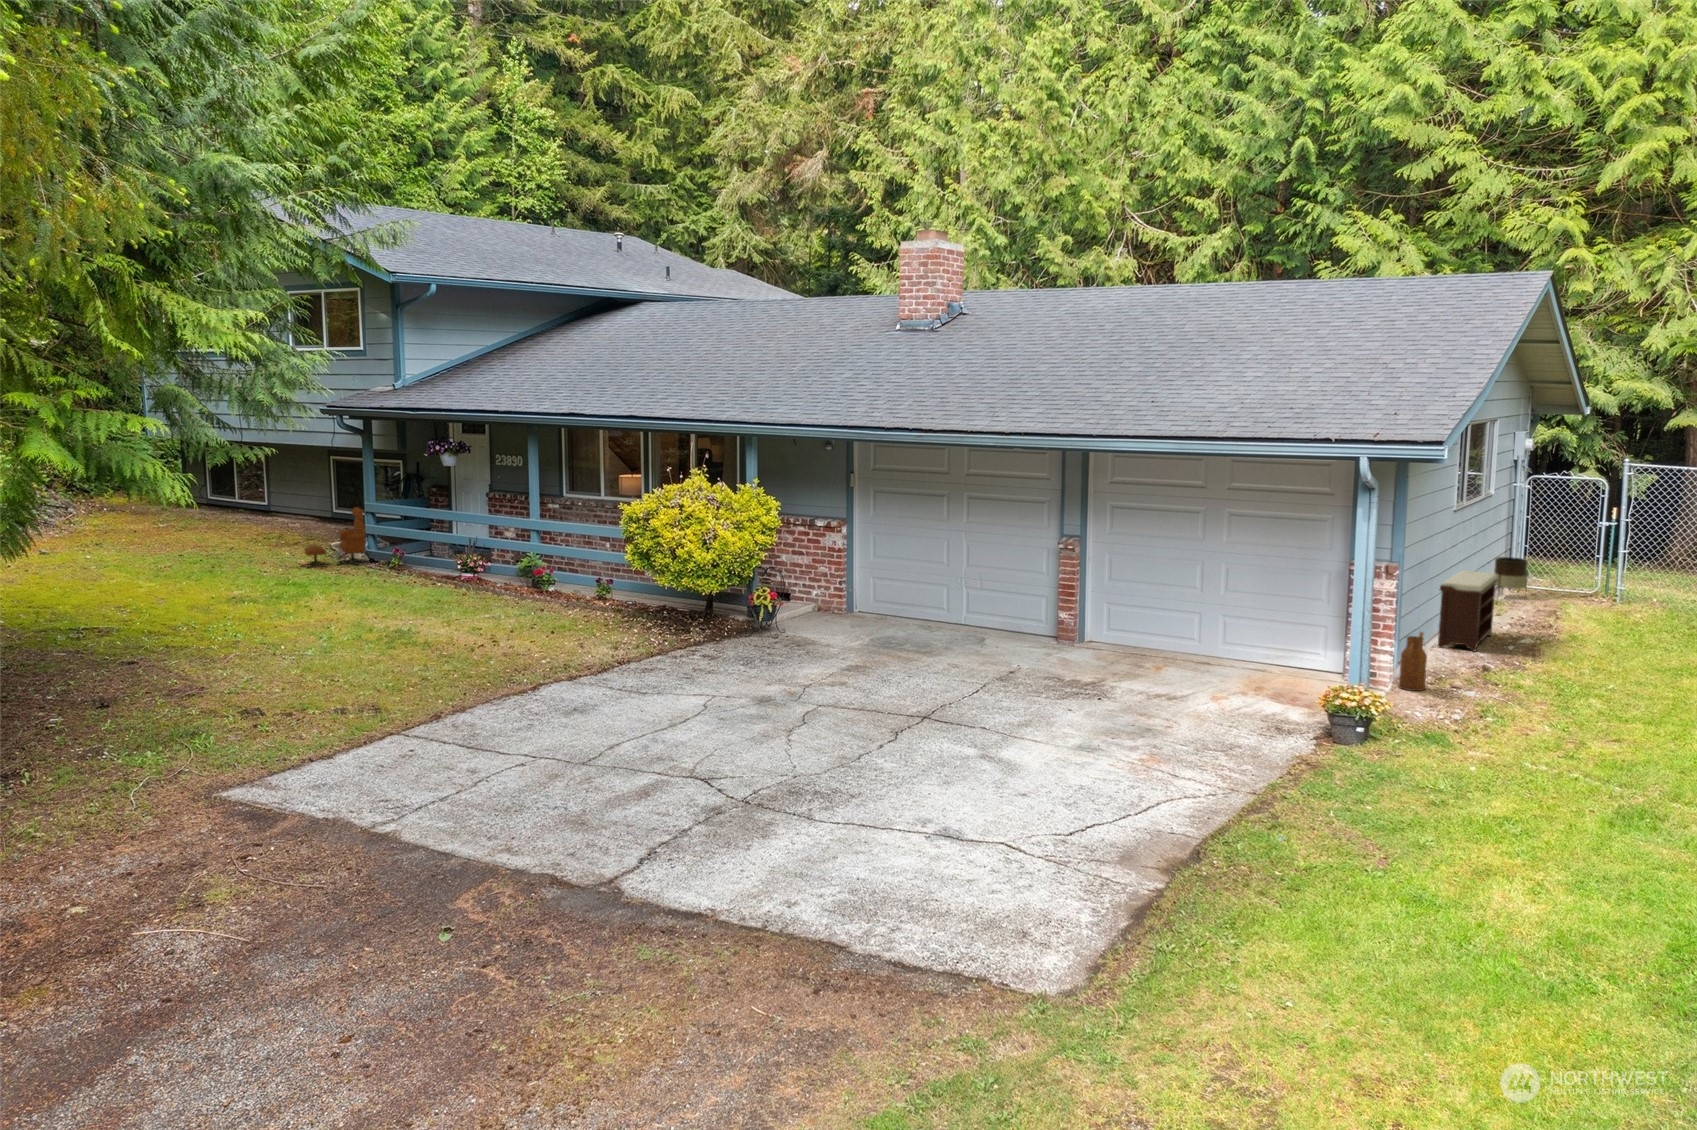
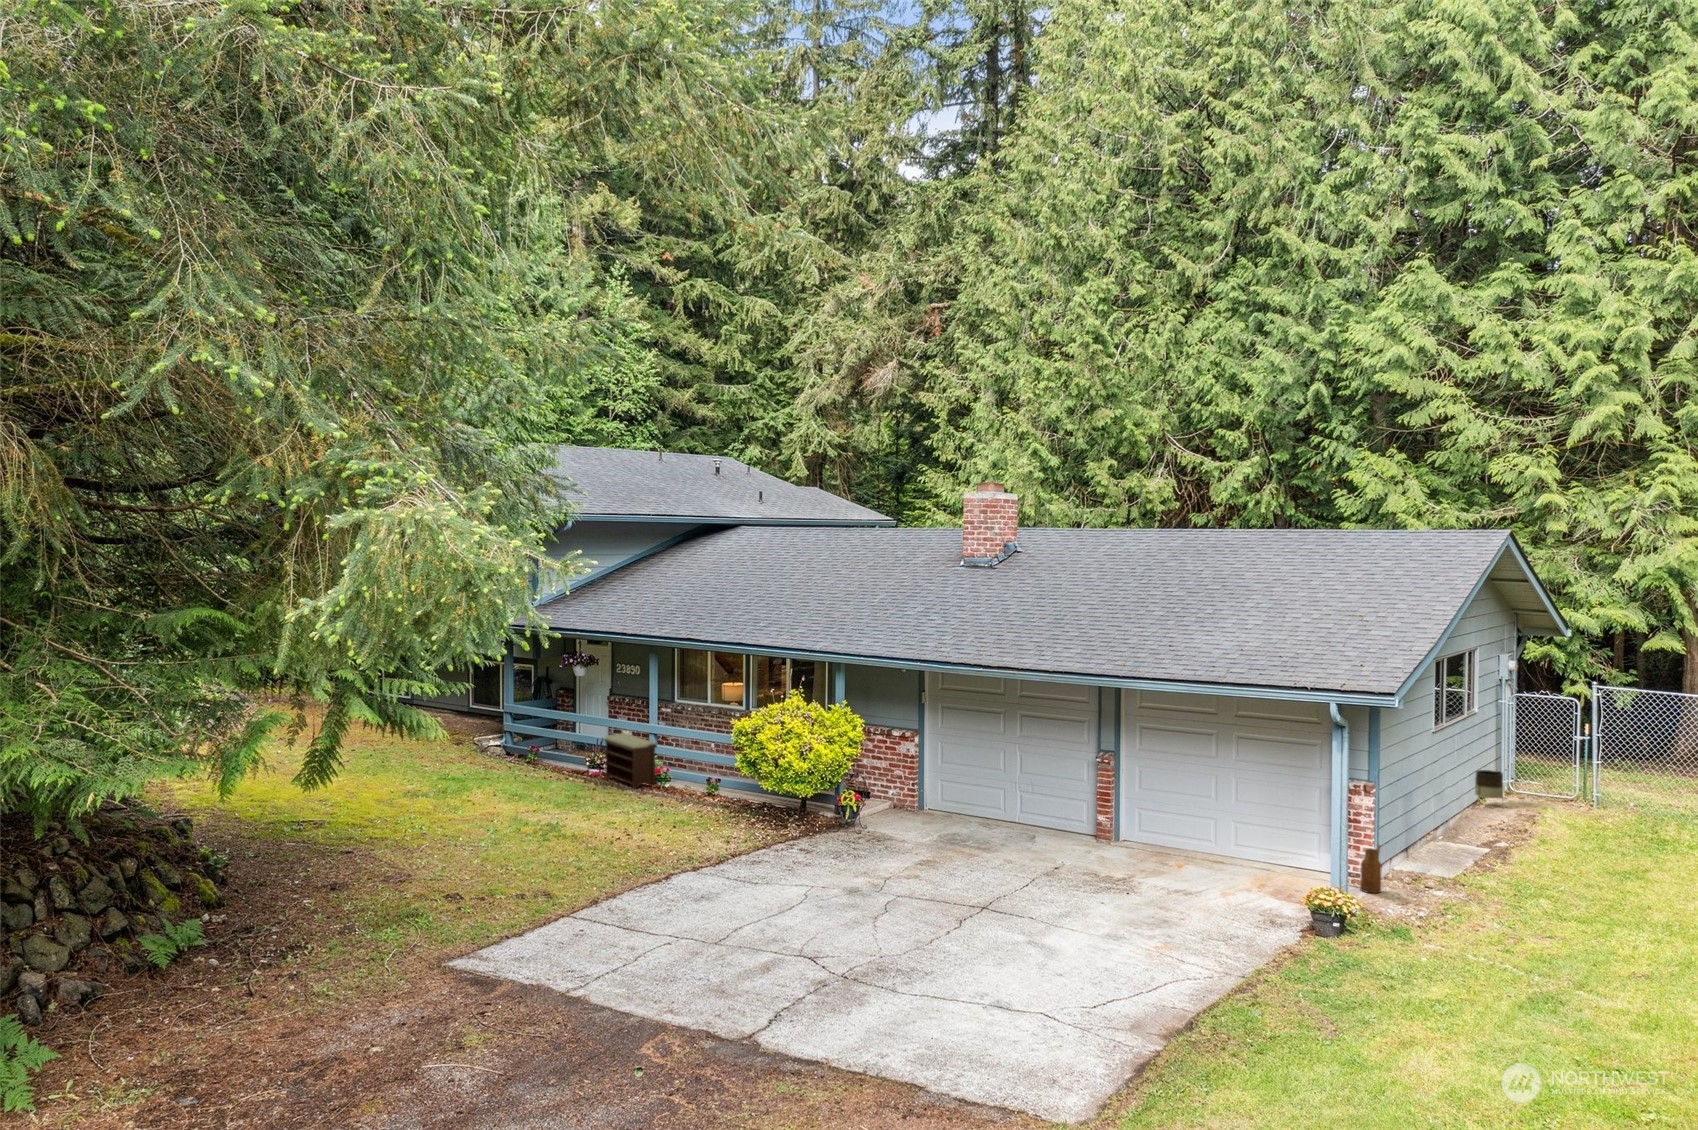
lounge chair: present [304,507,366,568] -> none [448,708,506,761]
bench: present [1438,571,1499,652] -> present [604,733,657,789]

